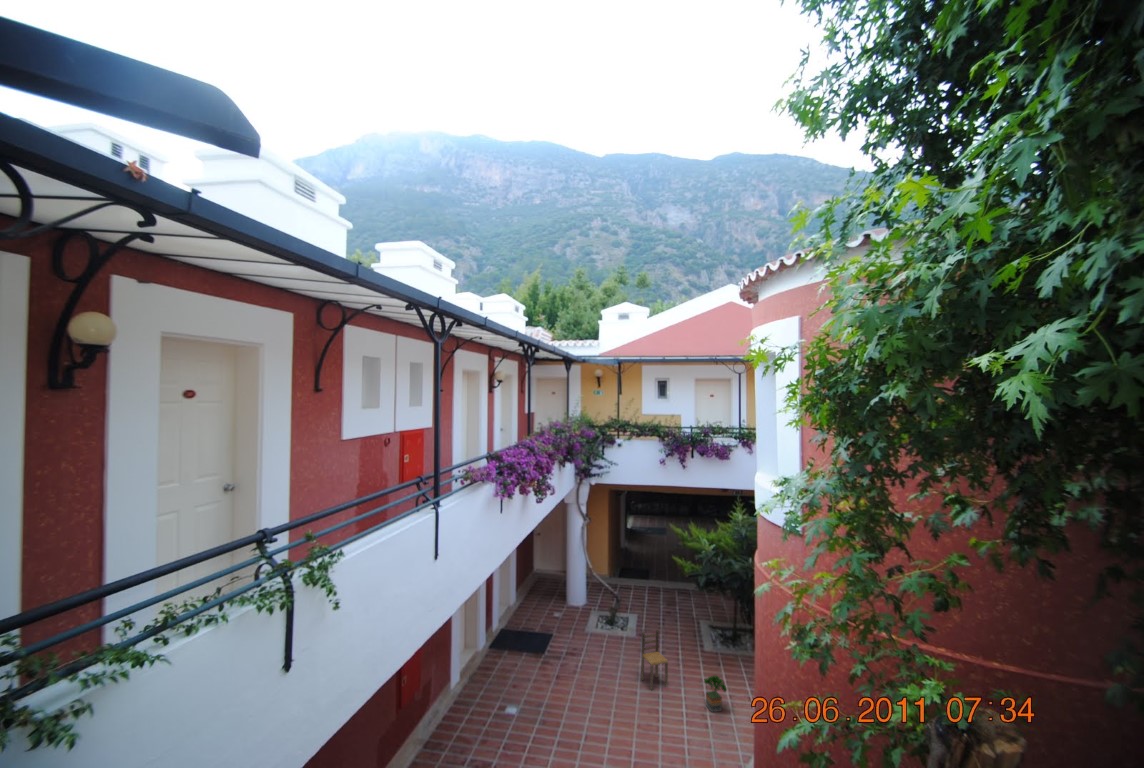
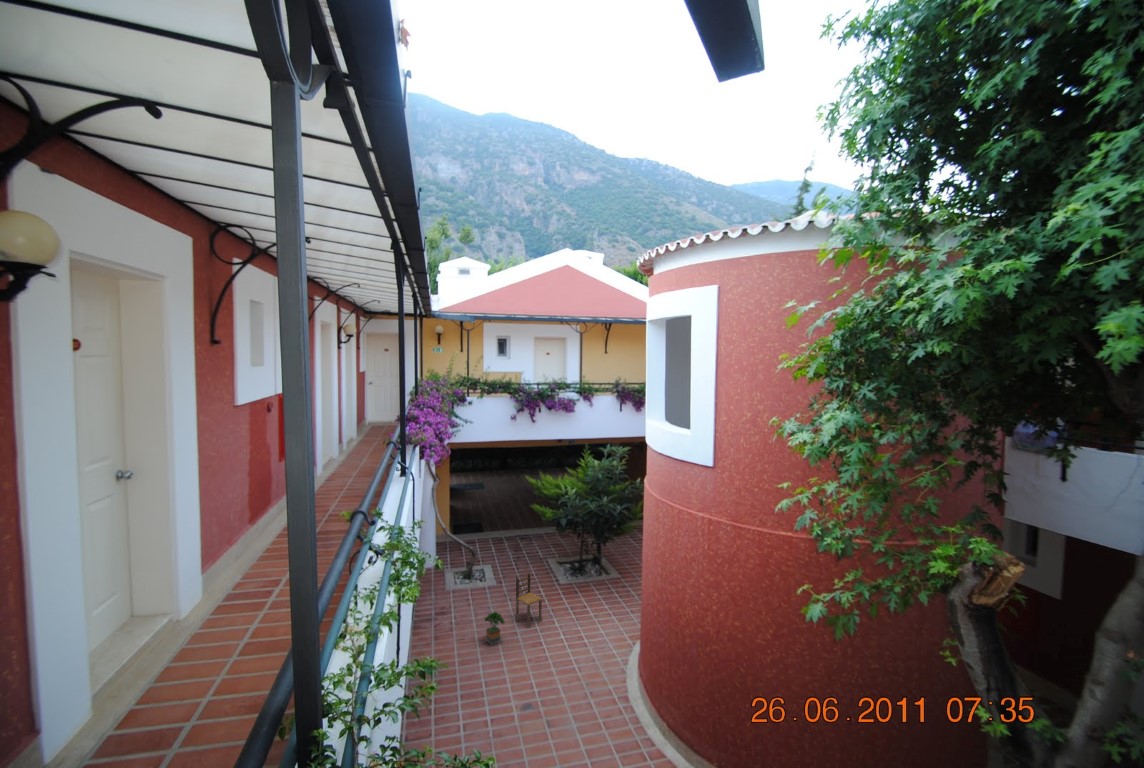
potted tree: present [704,676,727,712] -> present [484,612,505,645]

